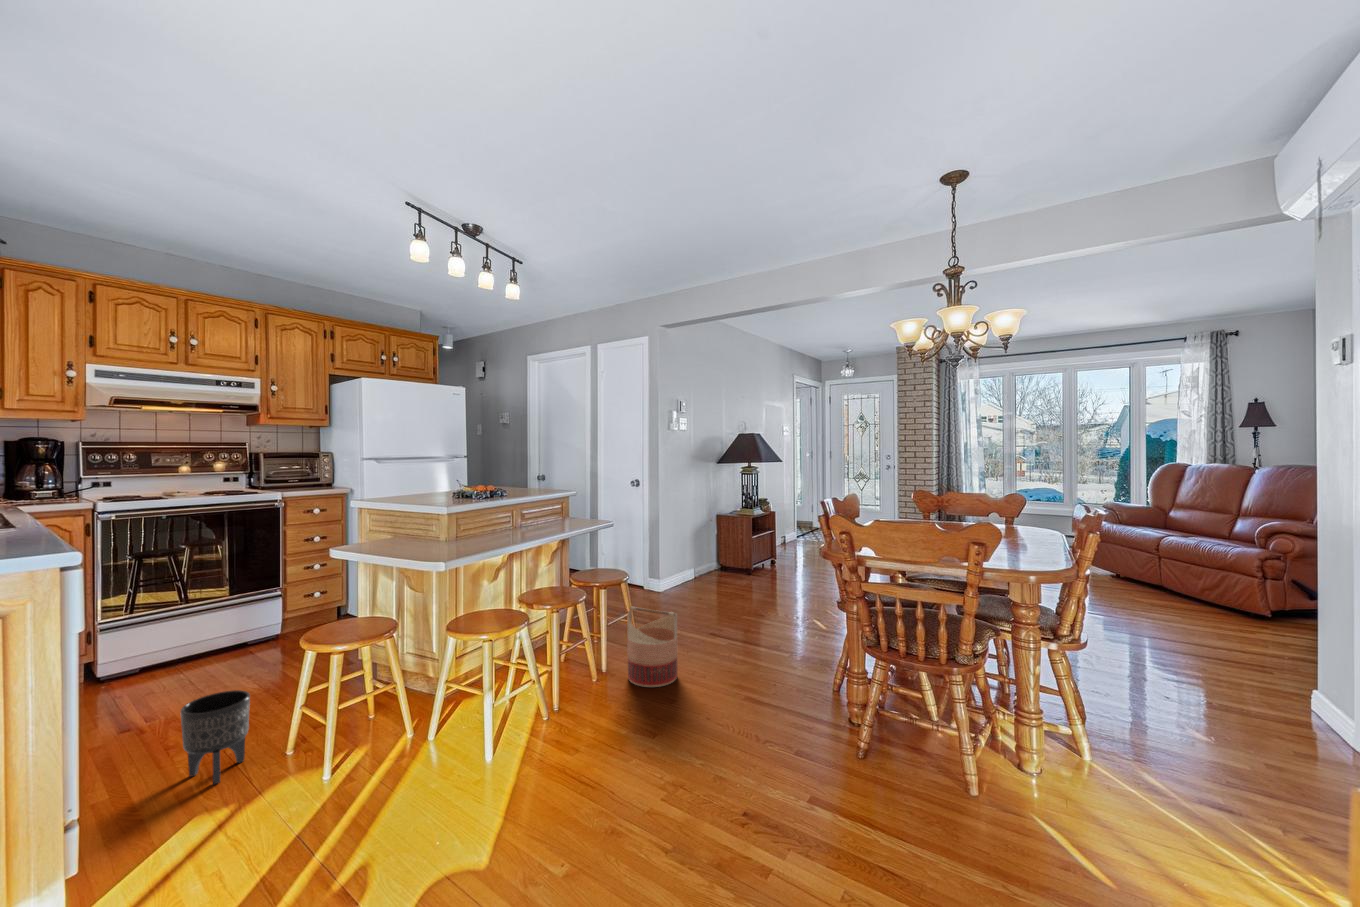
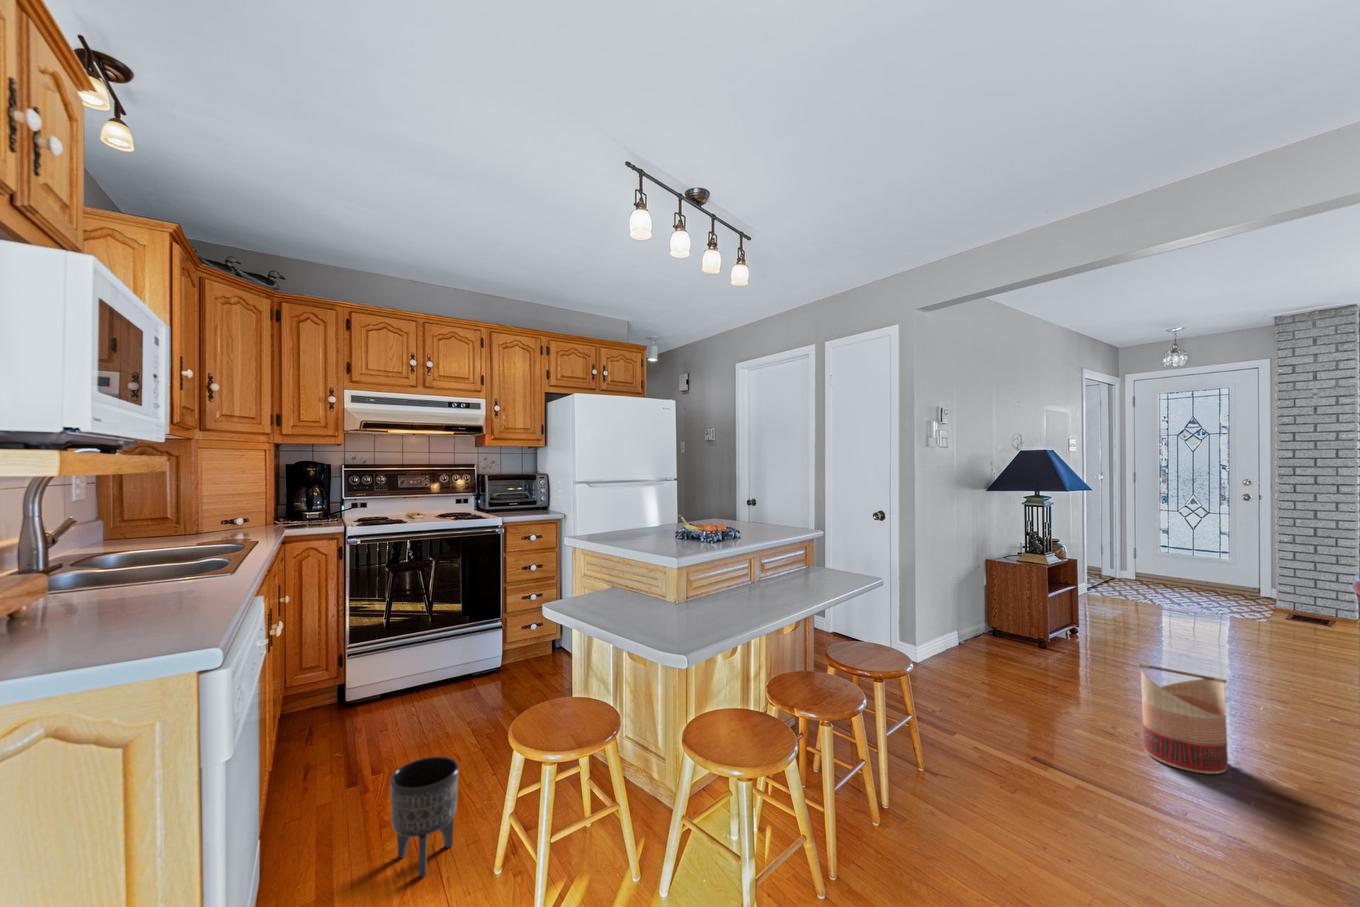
basket: present [627,607,678,687] -> present [1140,664,1228,774]

